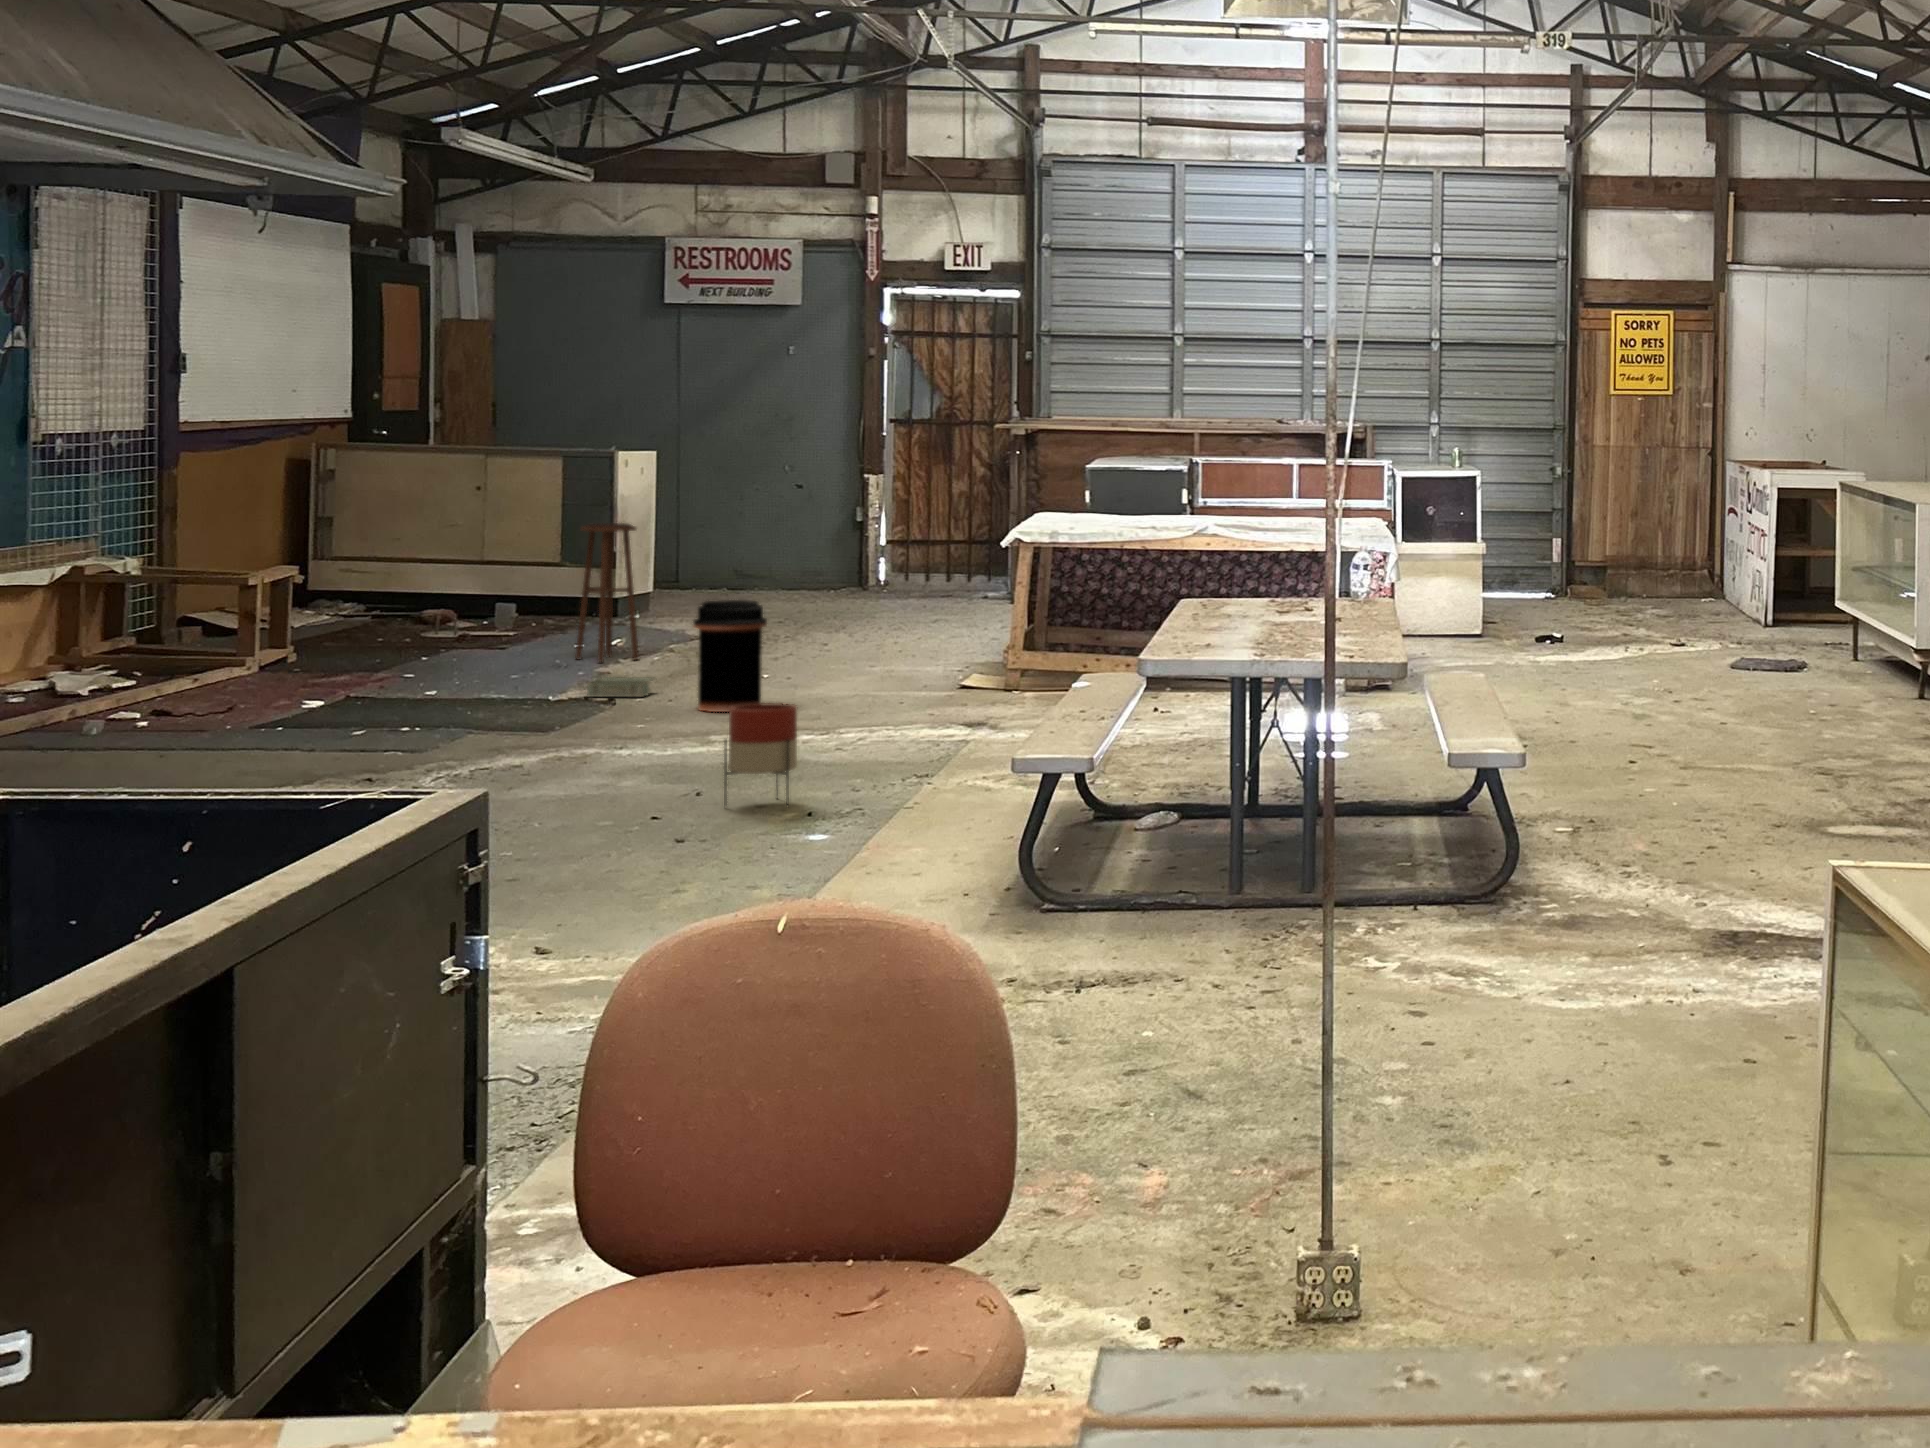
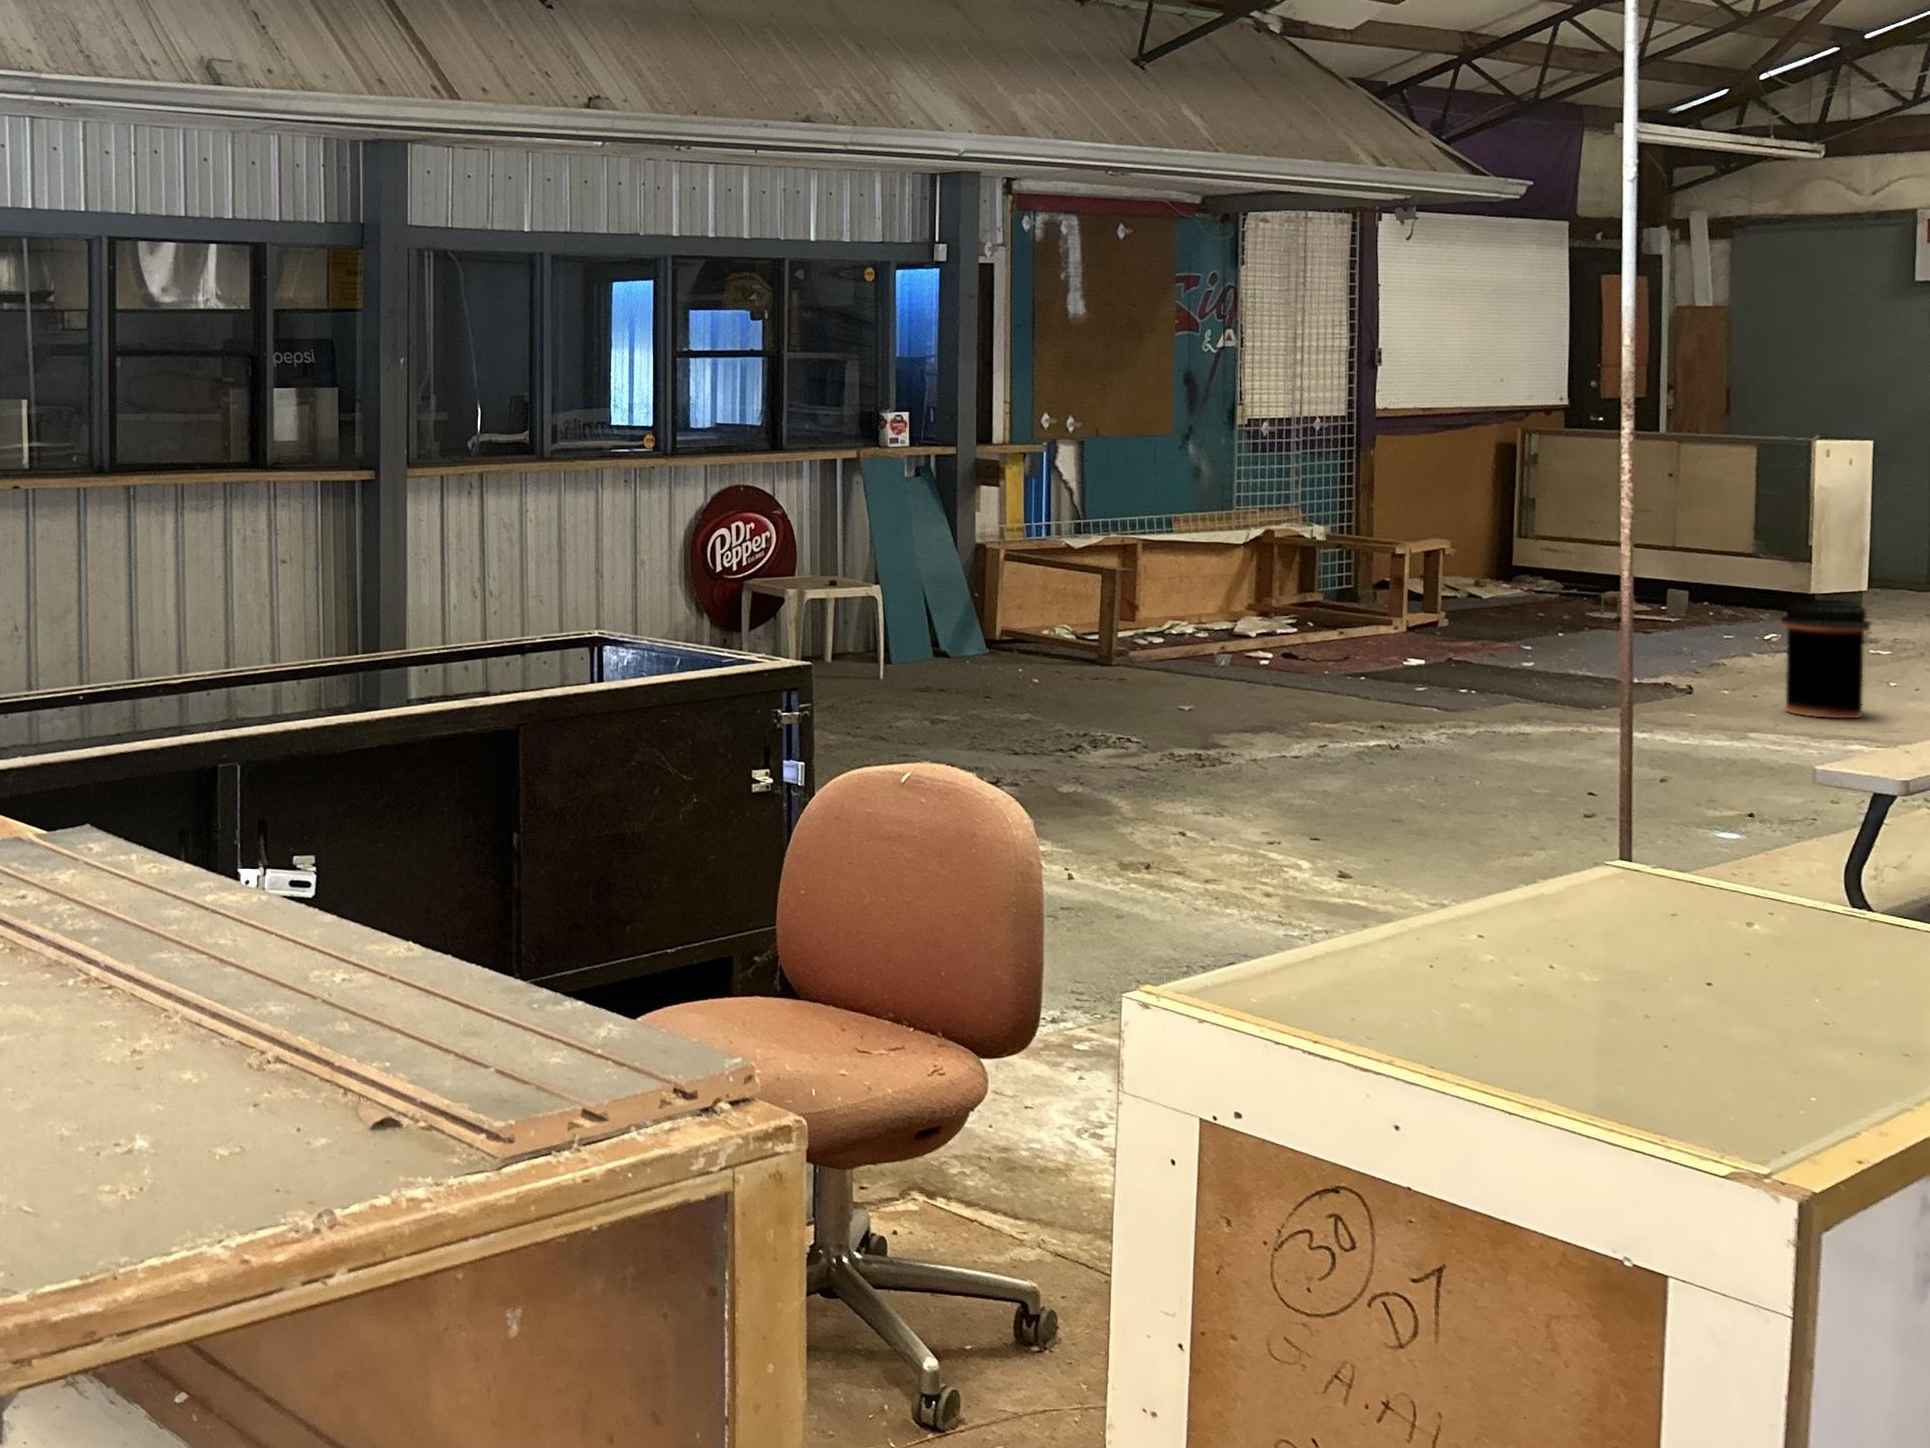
stool: present [575,523,639,662] -> none [1716,512,1784,653]
toolbox: present [587,677,653,697] -> none [1682,667,1762,691]
planter: present [724,703,797,806] -> none [1690,707,1777,820]

